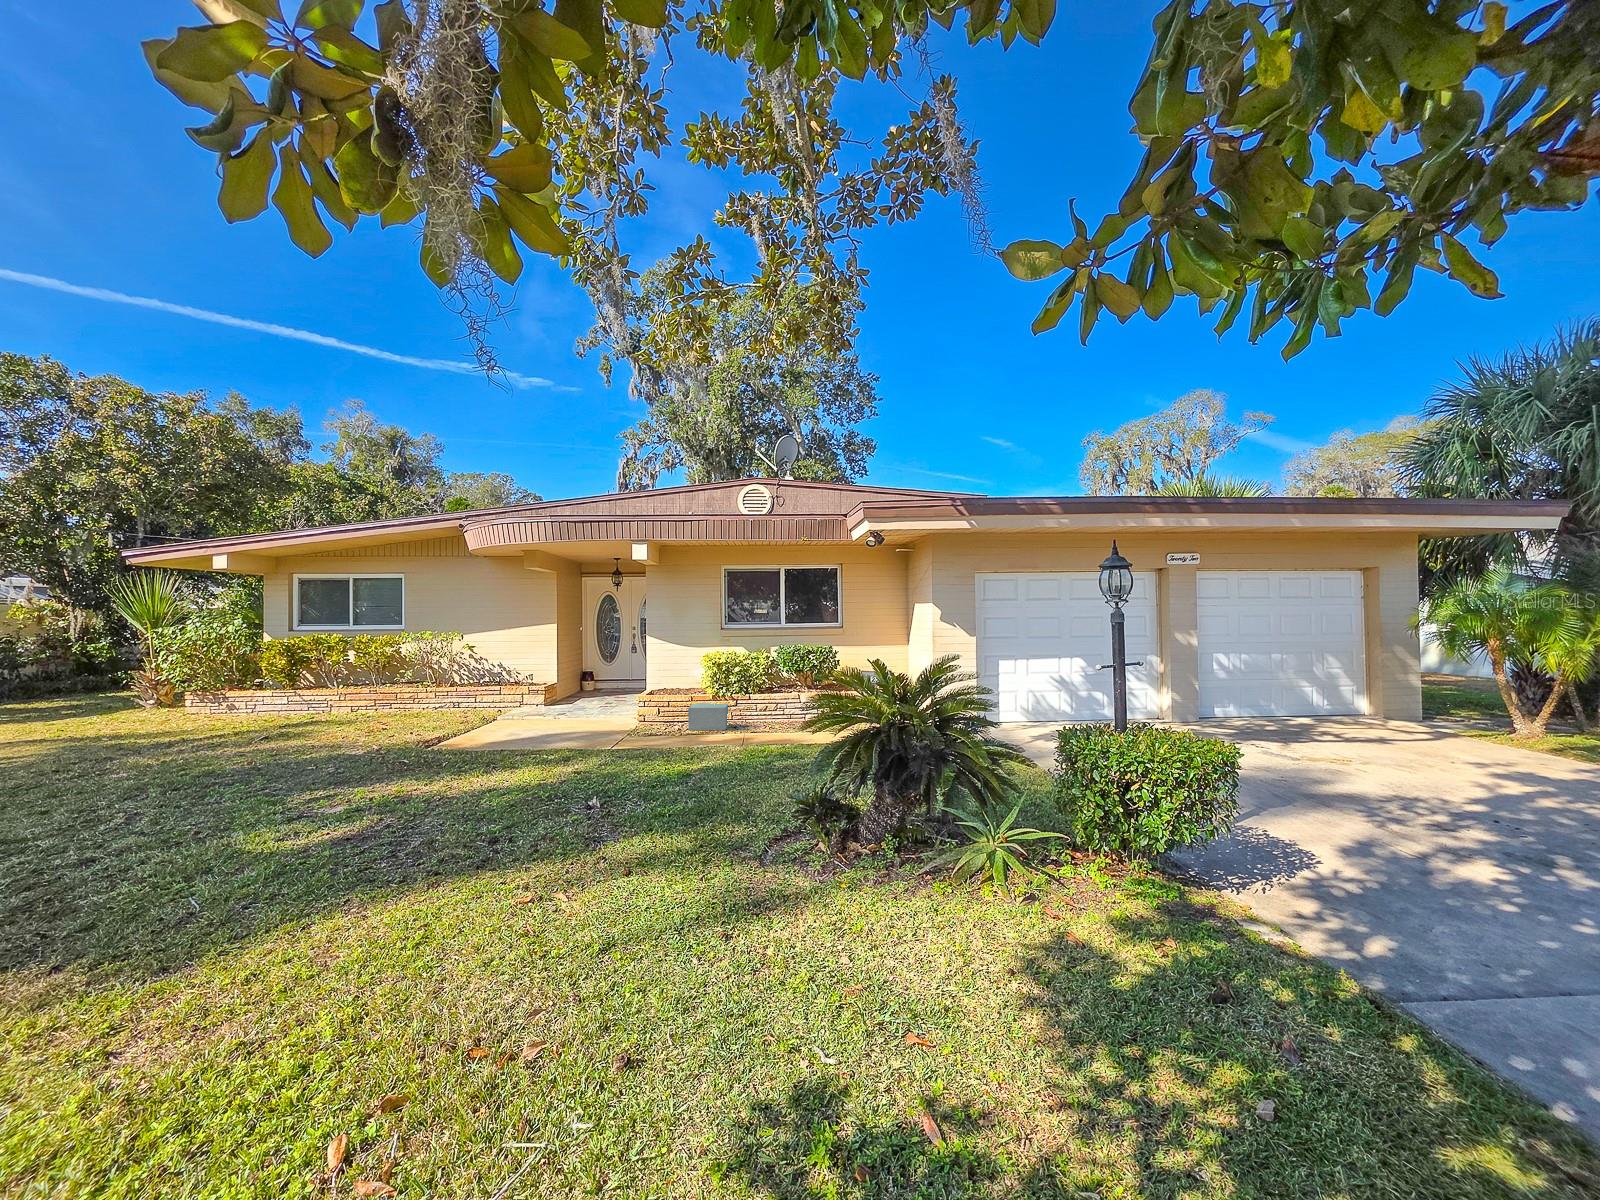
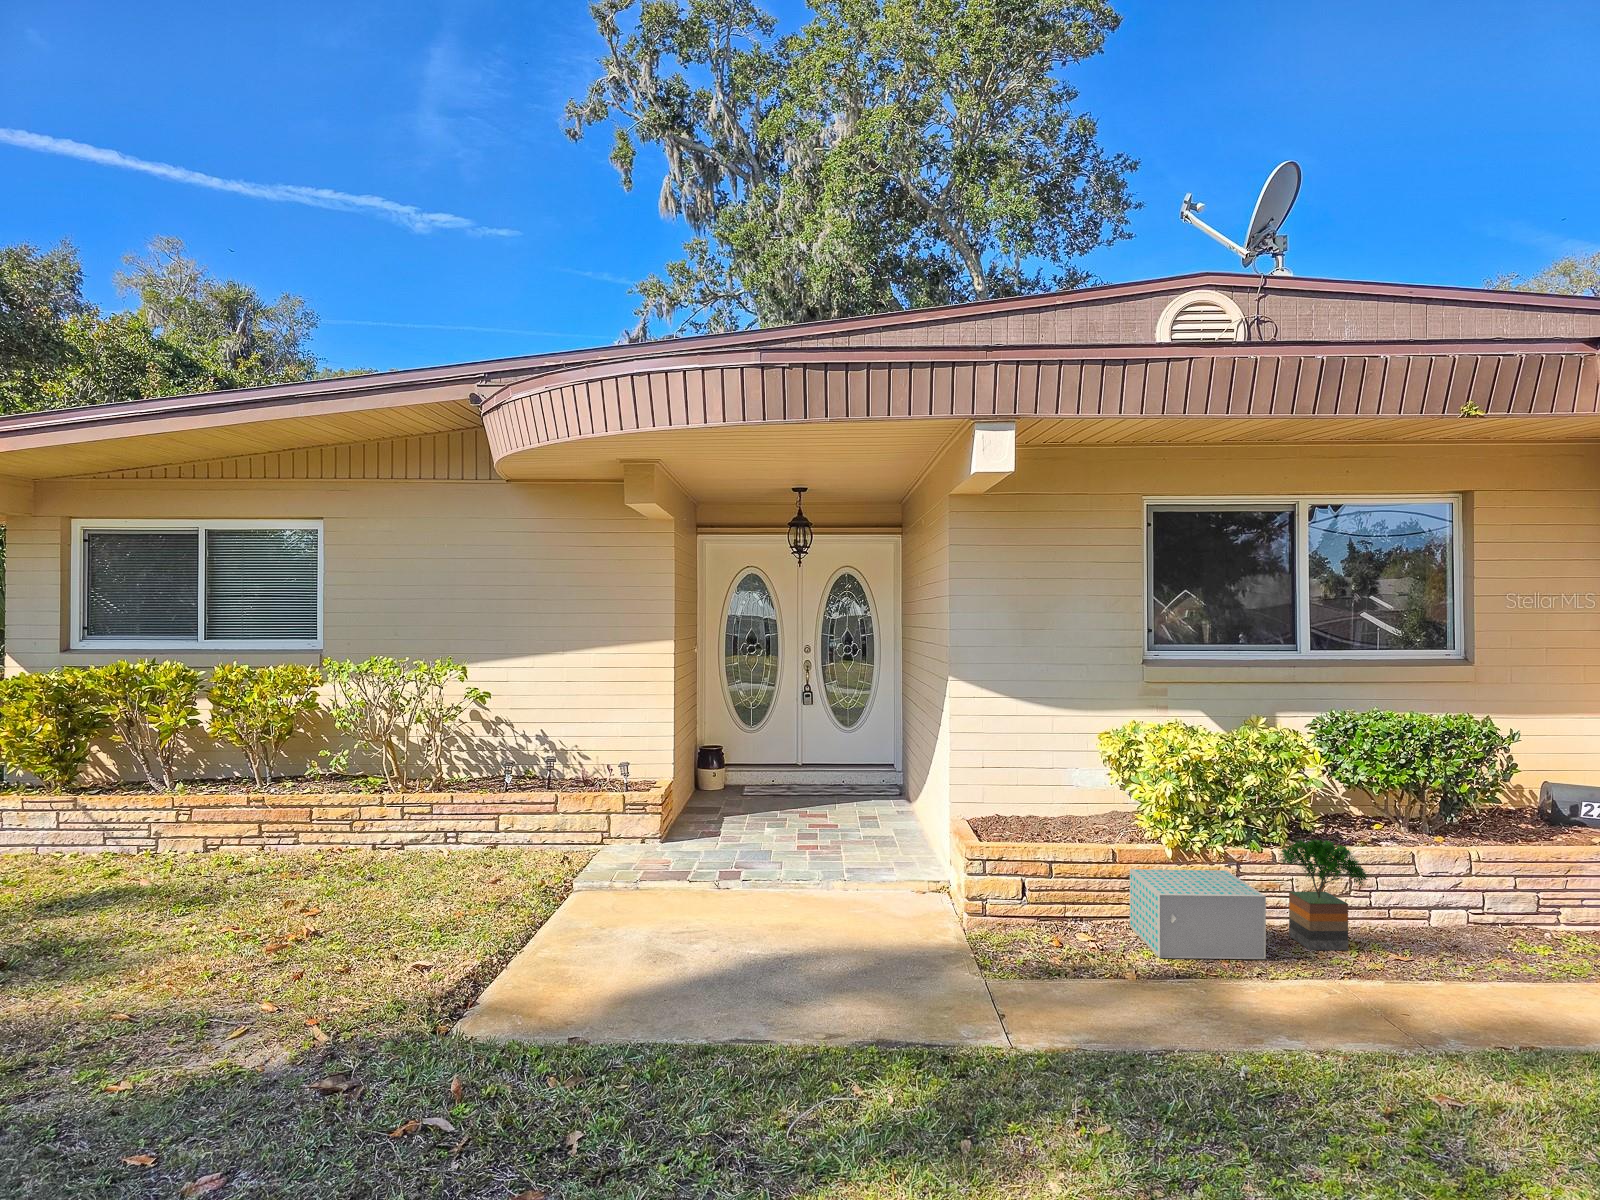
potted tree: none [742,689,768,728] -> present [1280,839,1367,950]

